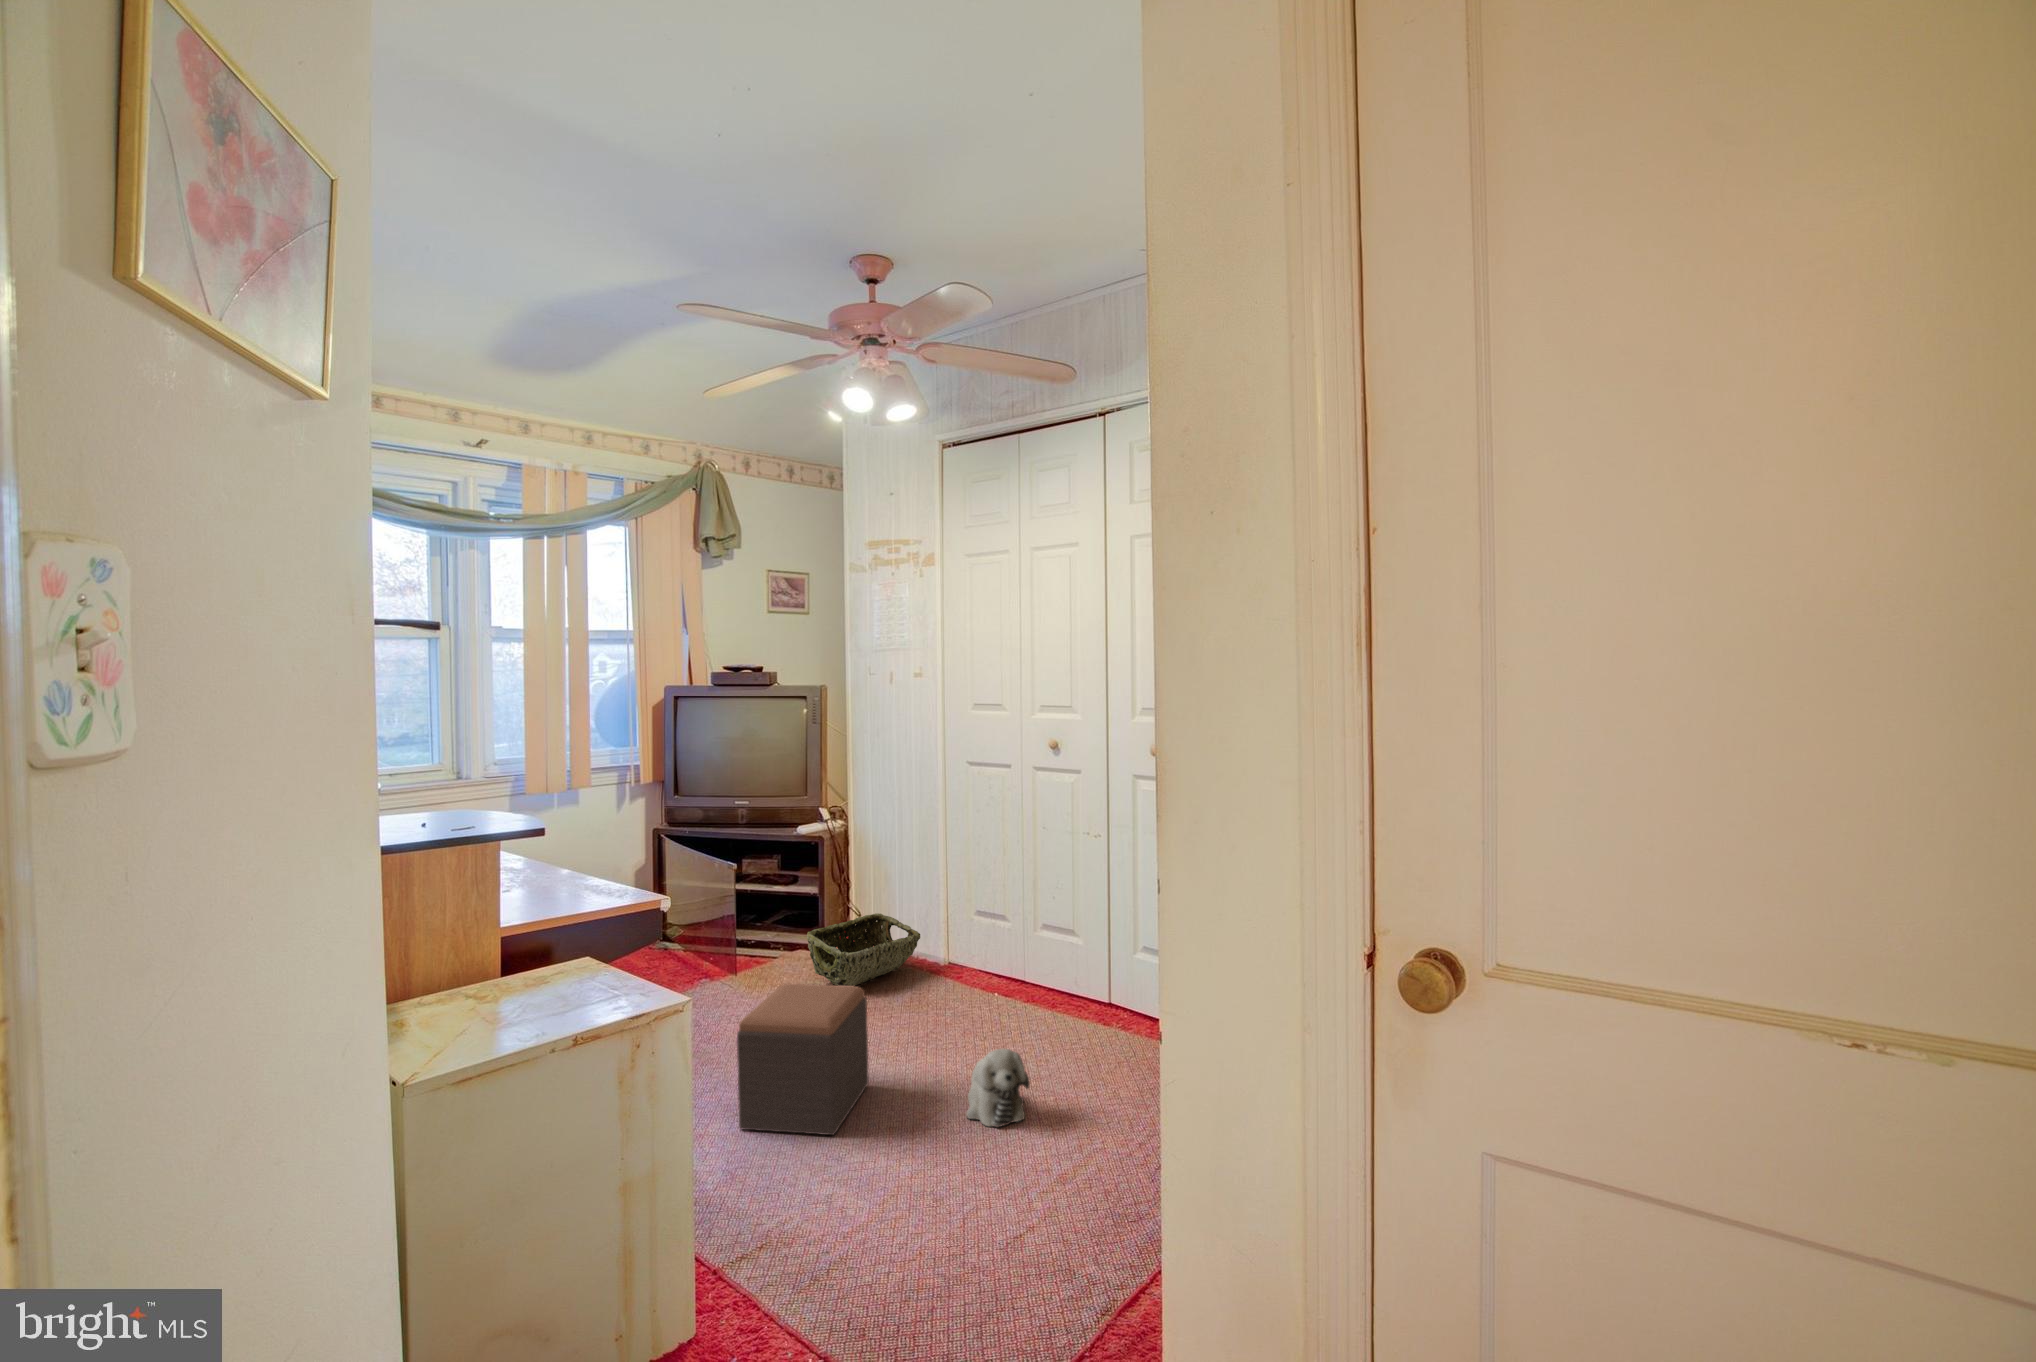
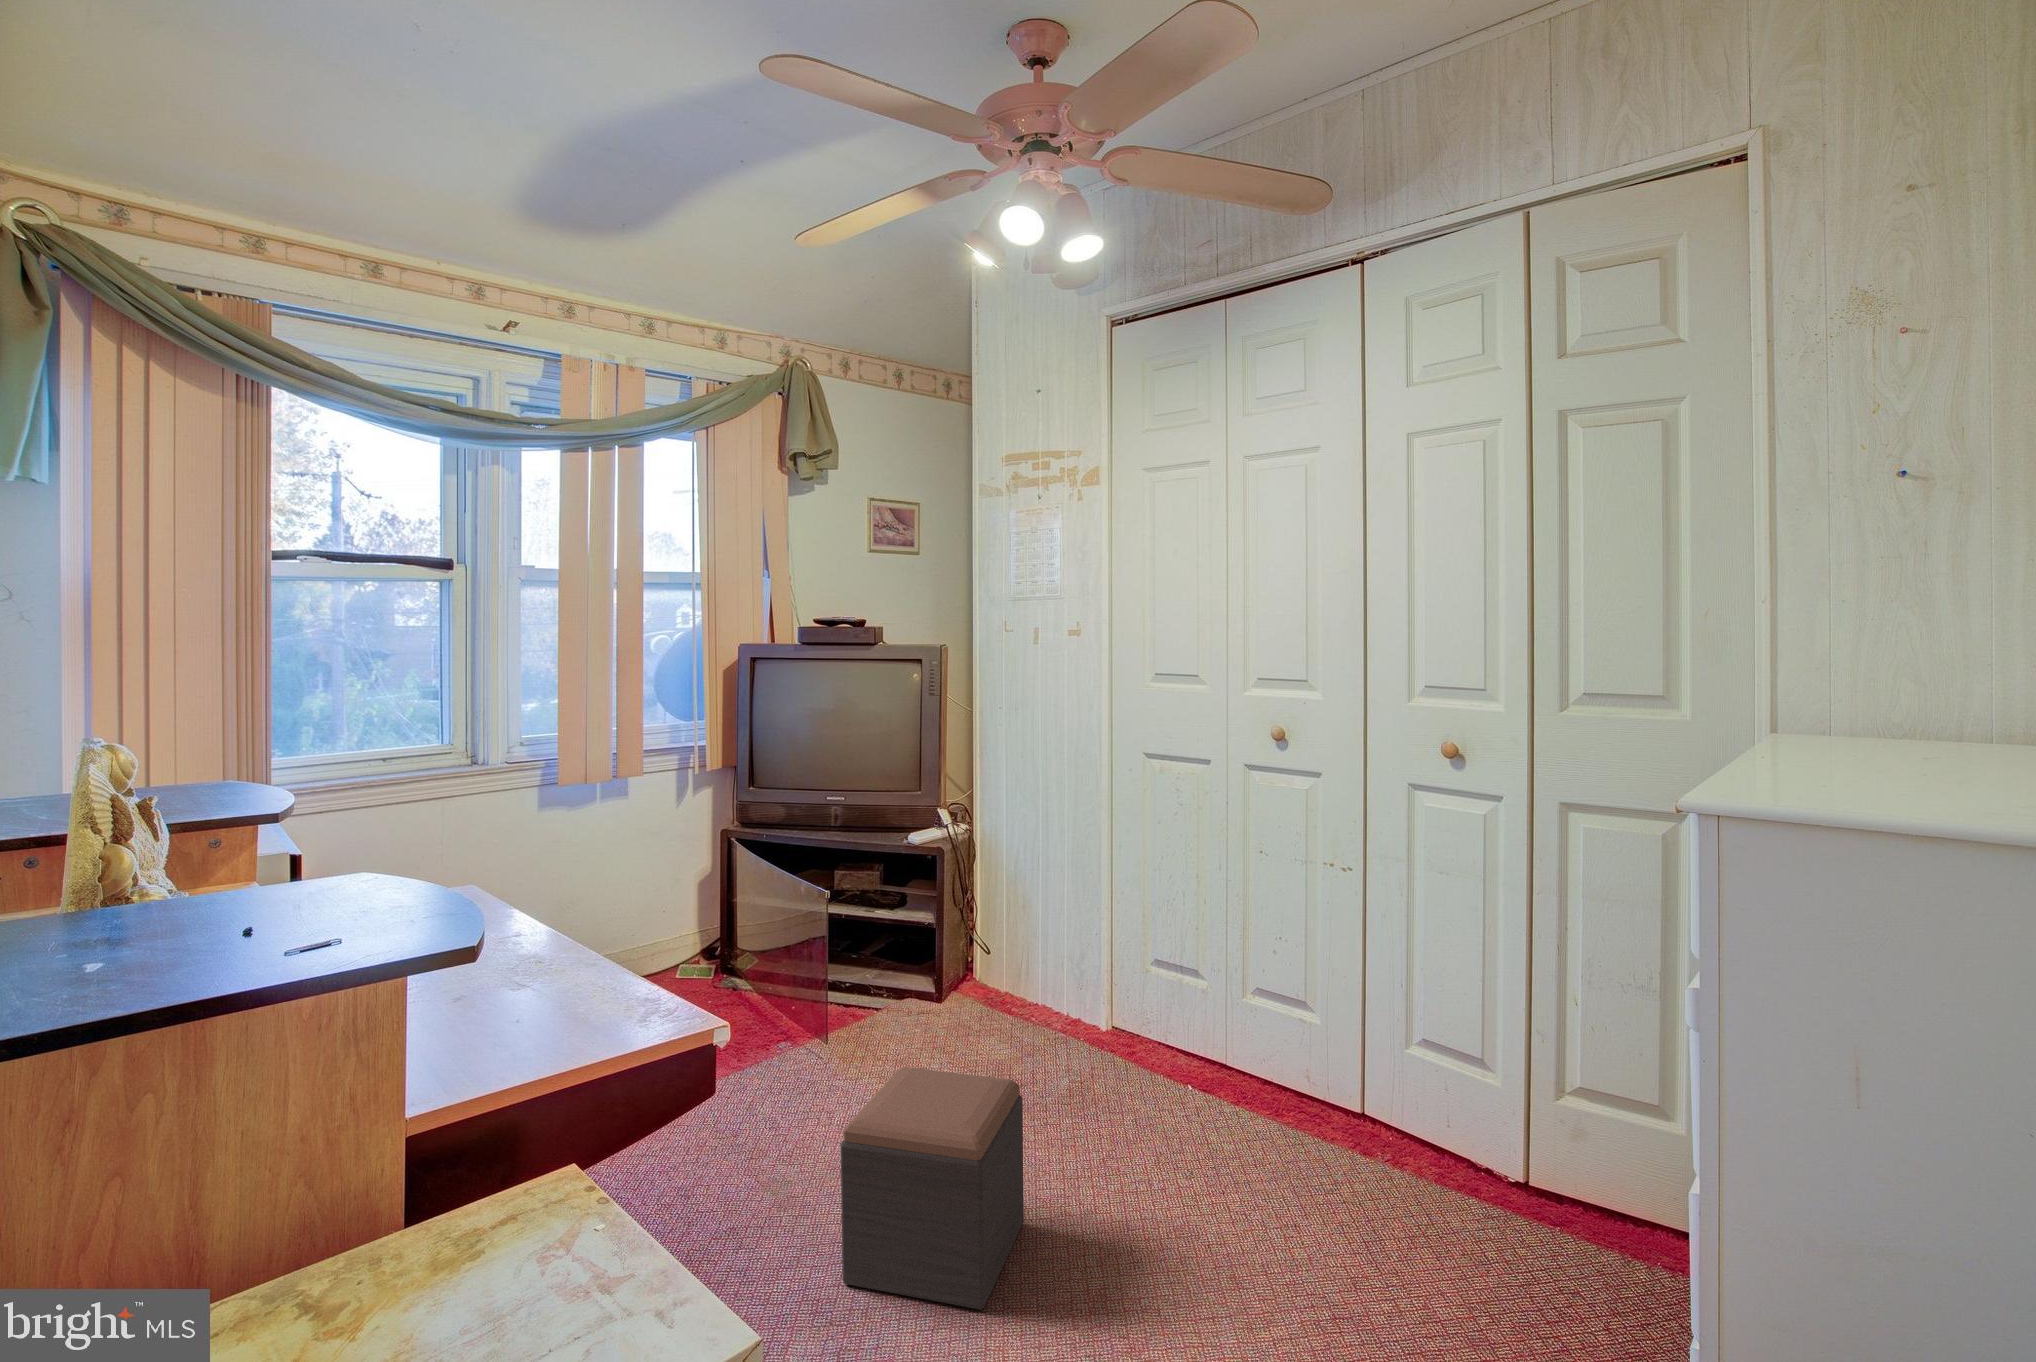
woven basket: present [807,914,920,986] -> none [923,955,1074,1061]
plush toy: present [966,1049,1030,1127] -> none [1177,1197,1276,1322]

